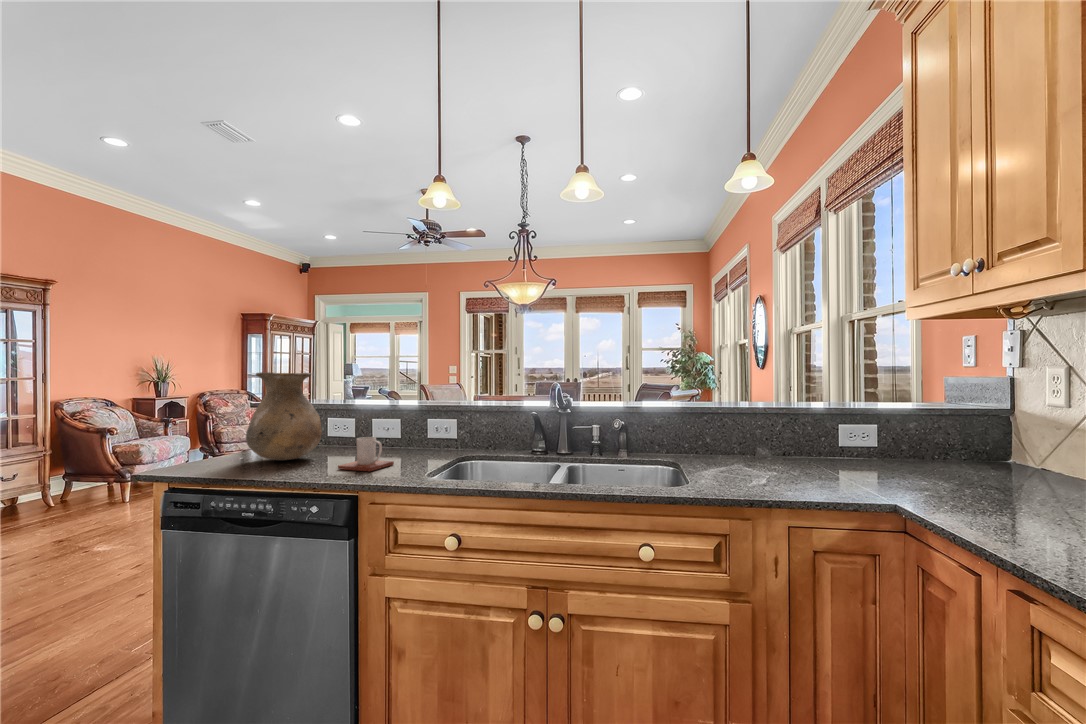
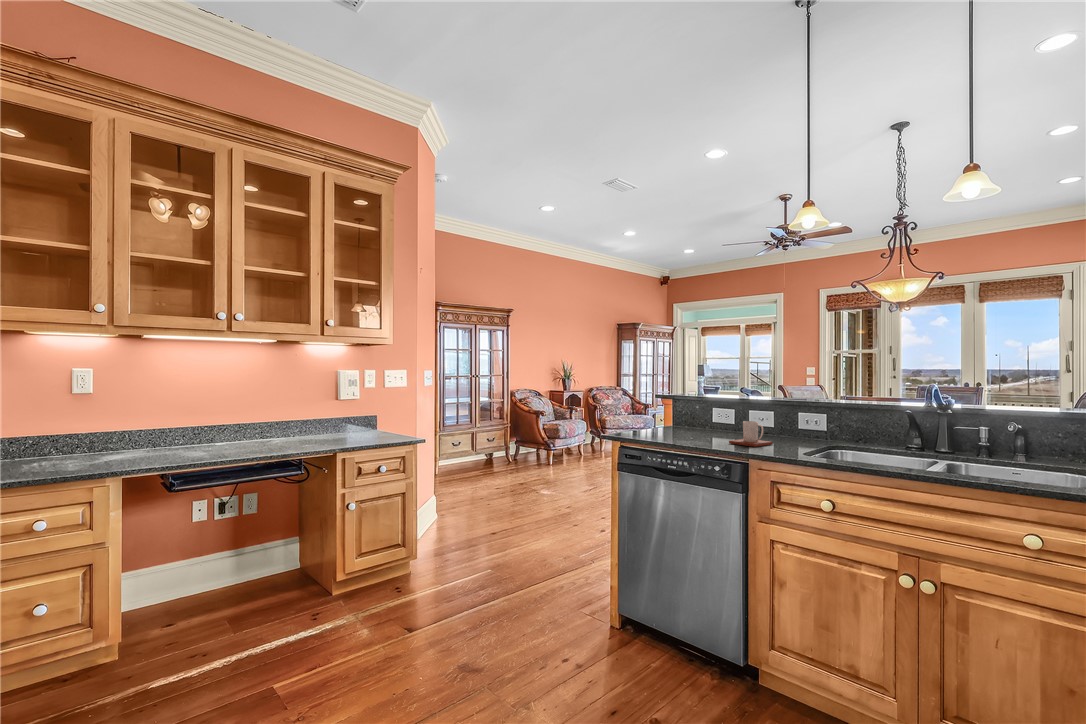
vase: present [246,372,322,460] -> none [661,370,713,435]

